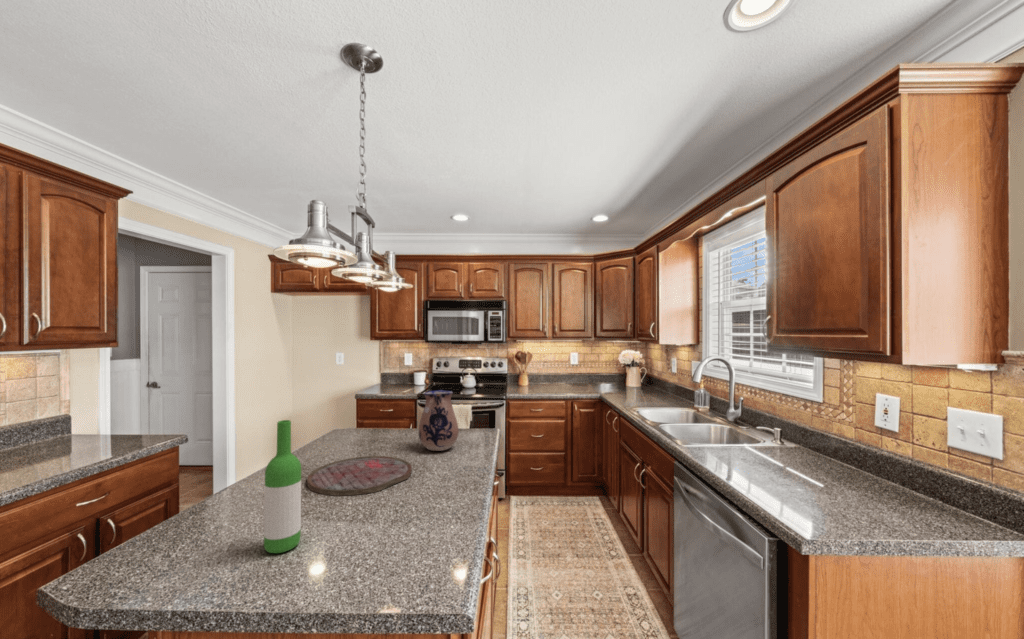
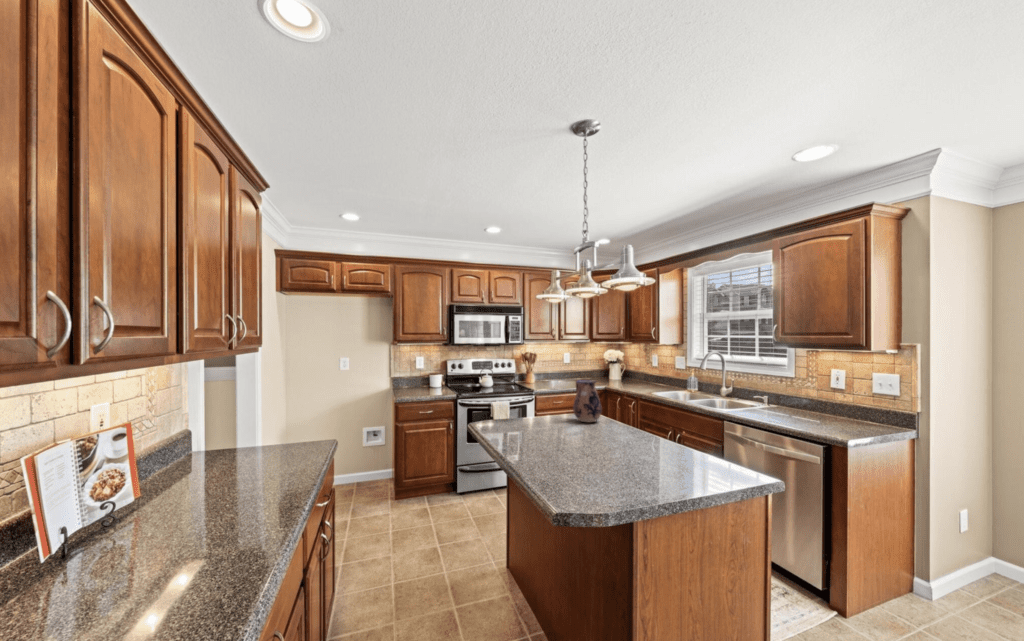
wine bottle: present [264,420,301,553] -> none [624,390,643,463]
cutting board: present [307,456,412,496] -> none [550,426,614,445]

